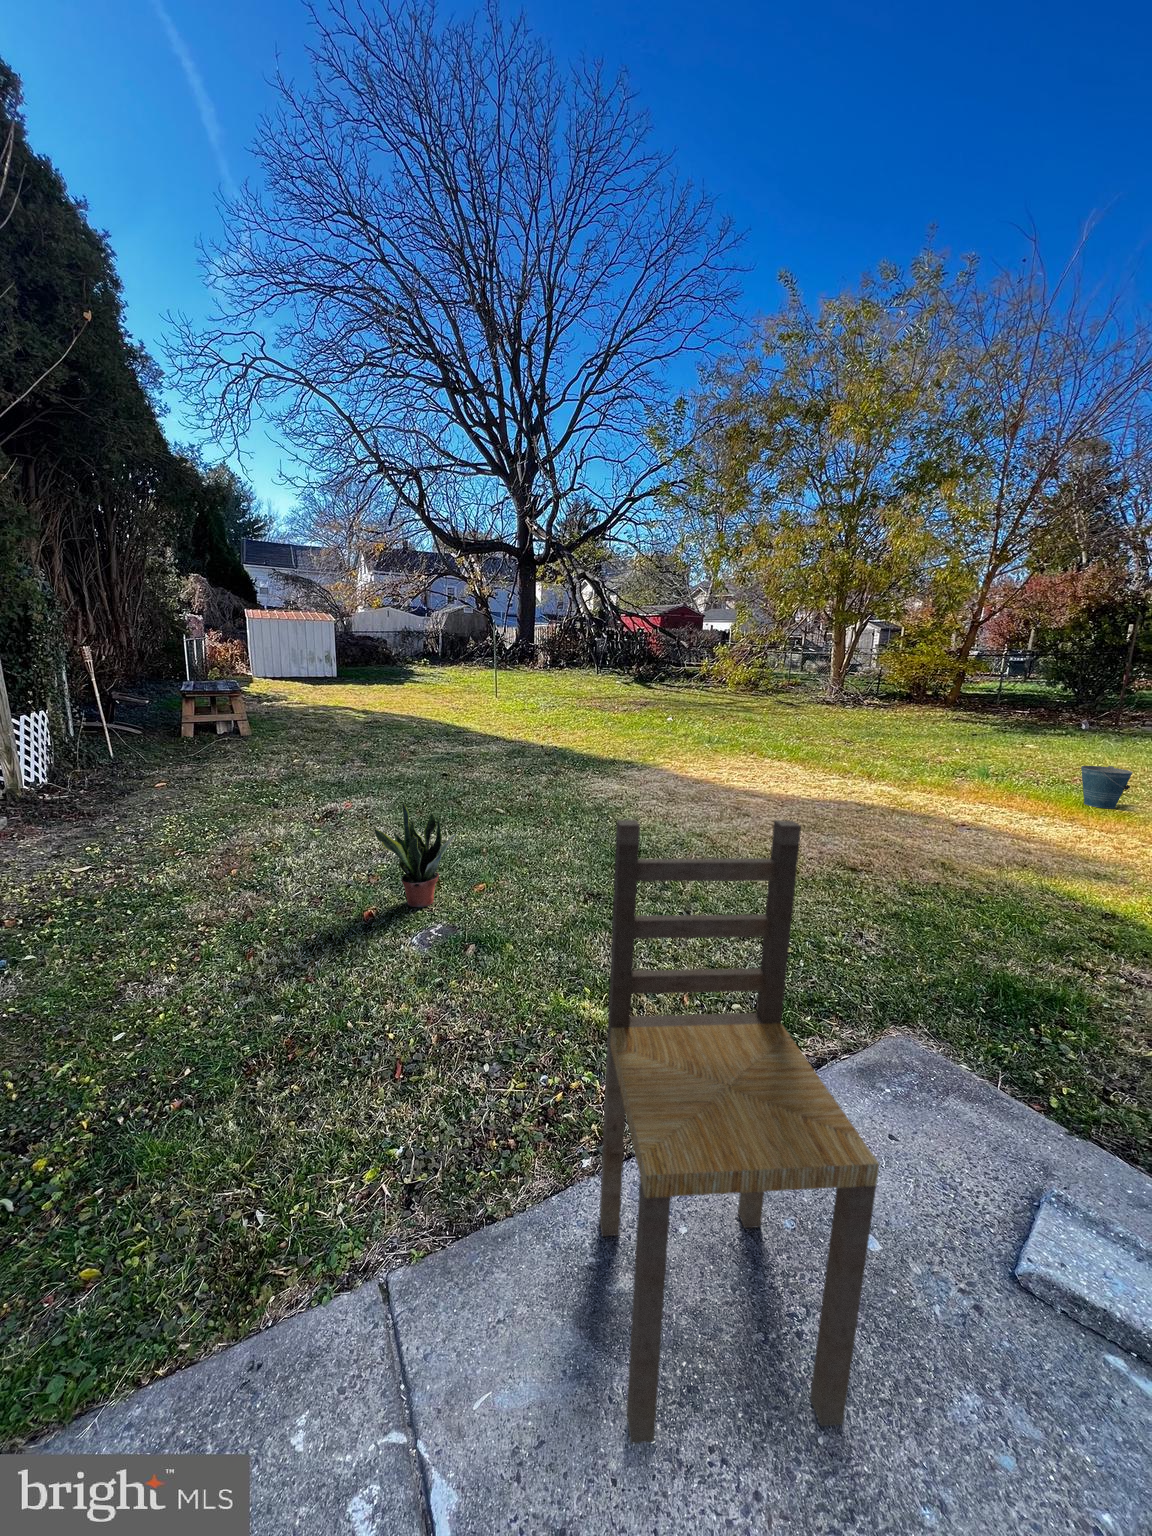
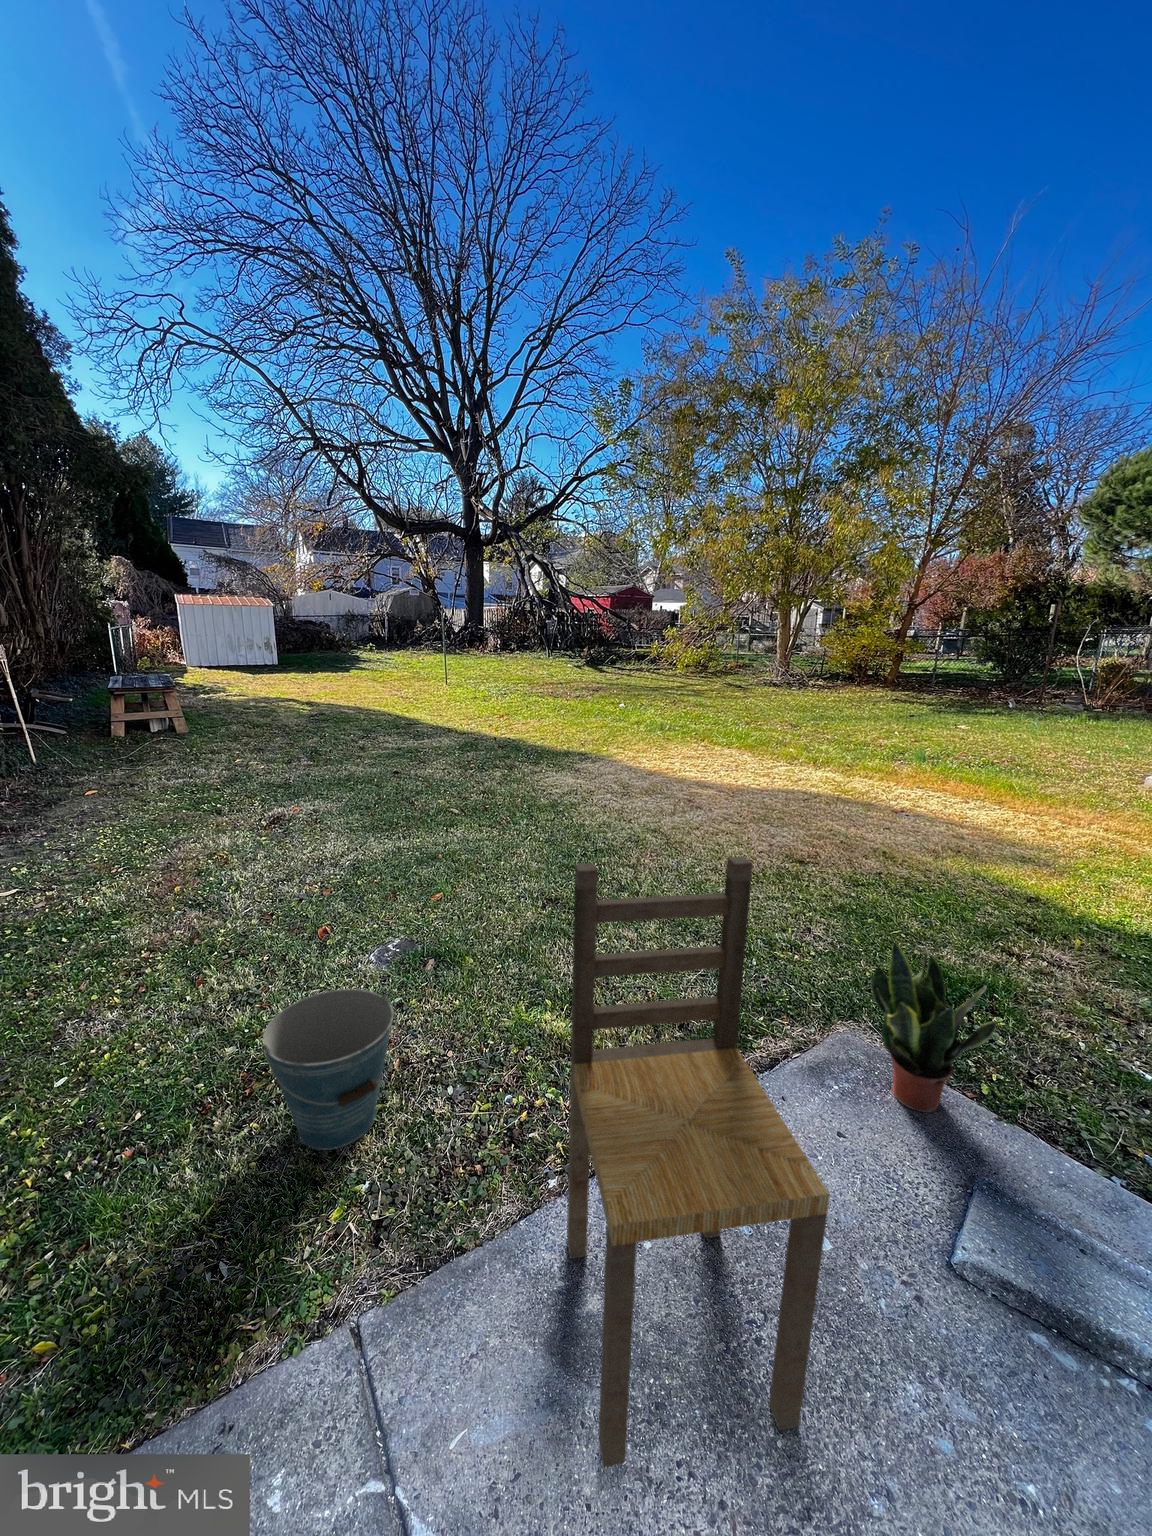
bucket: present [1081,766,1133,808] -> present [263,989,398,1150]
potted plant: present [374,803,456,907] -> present [871,942,997,1112]

